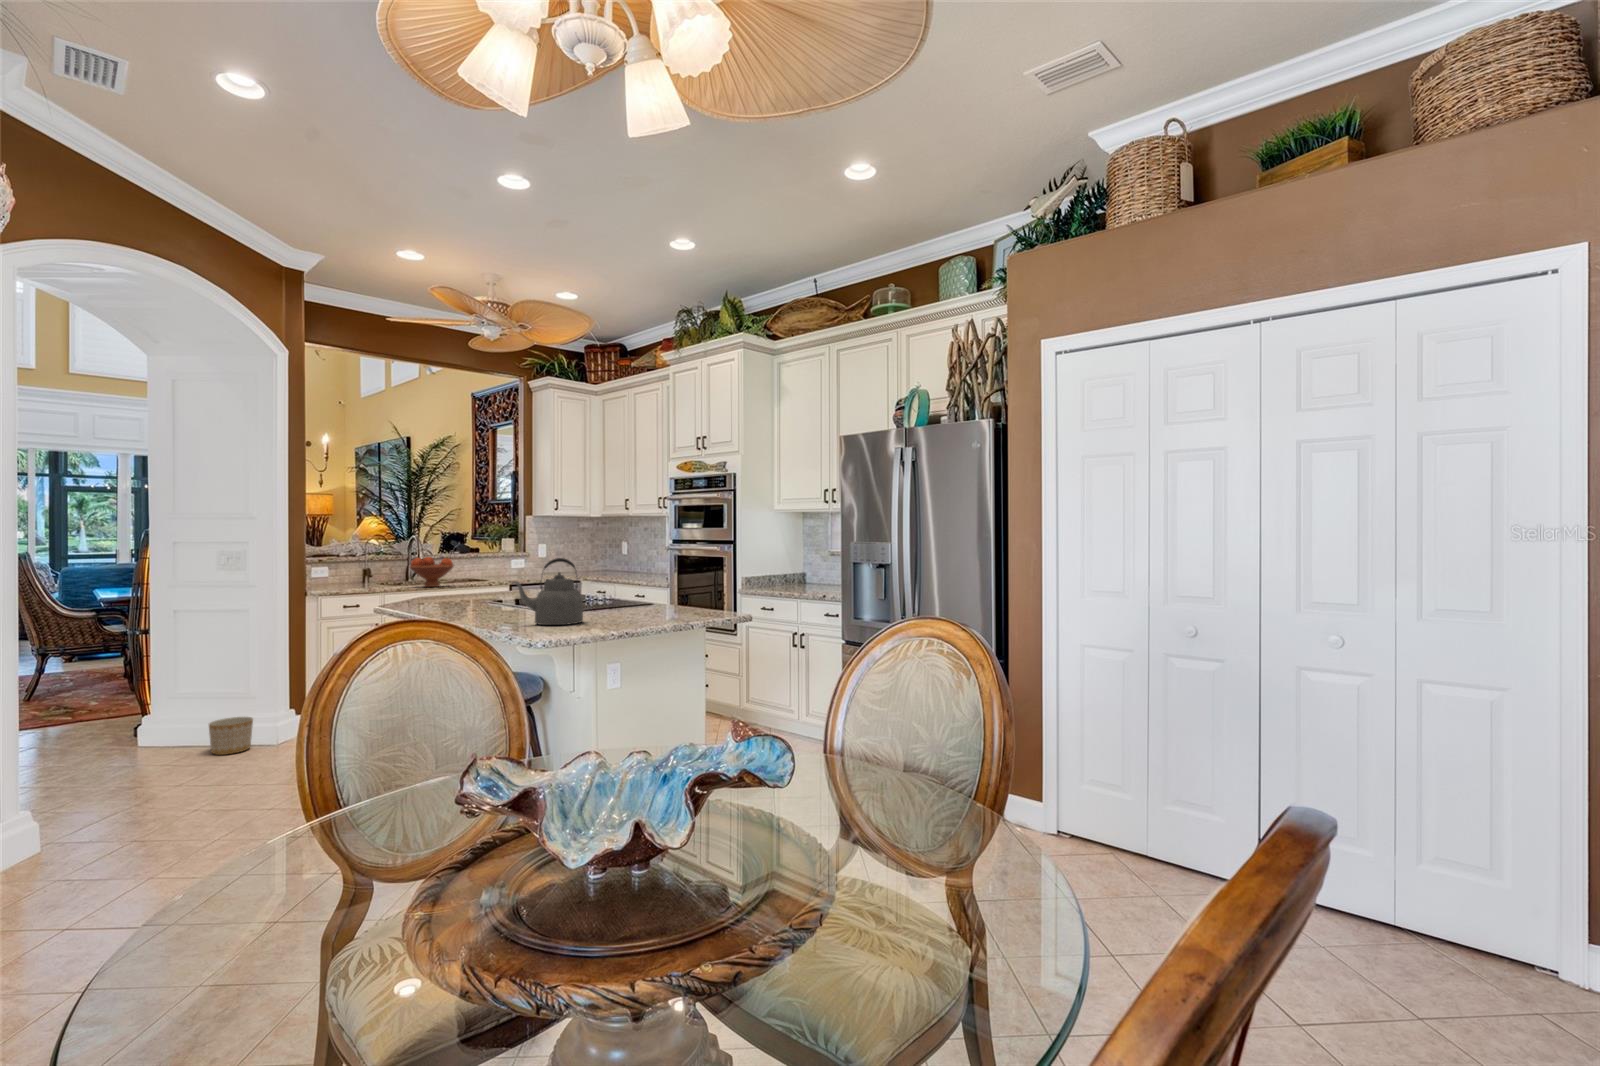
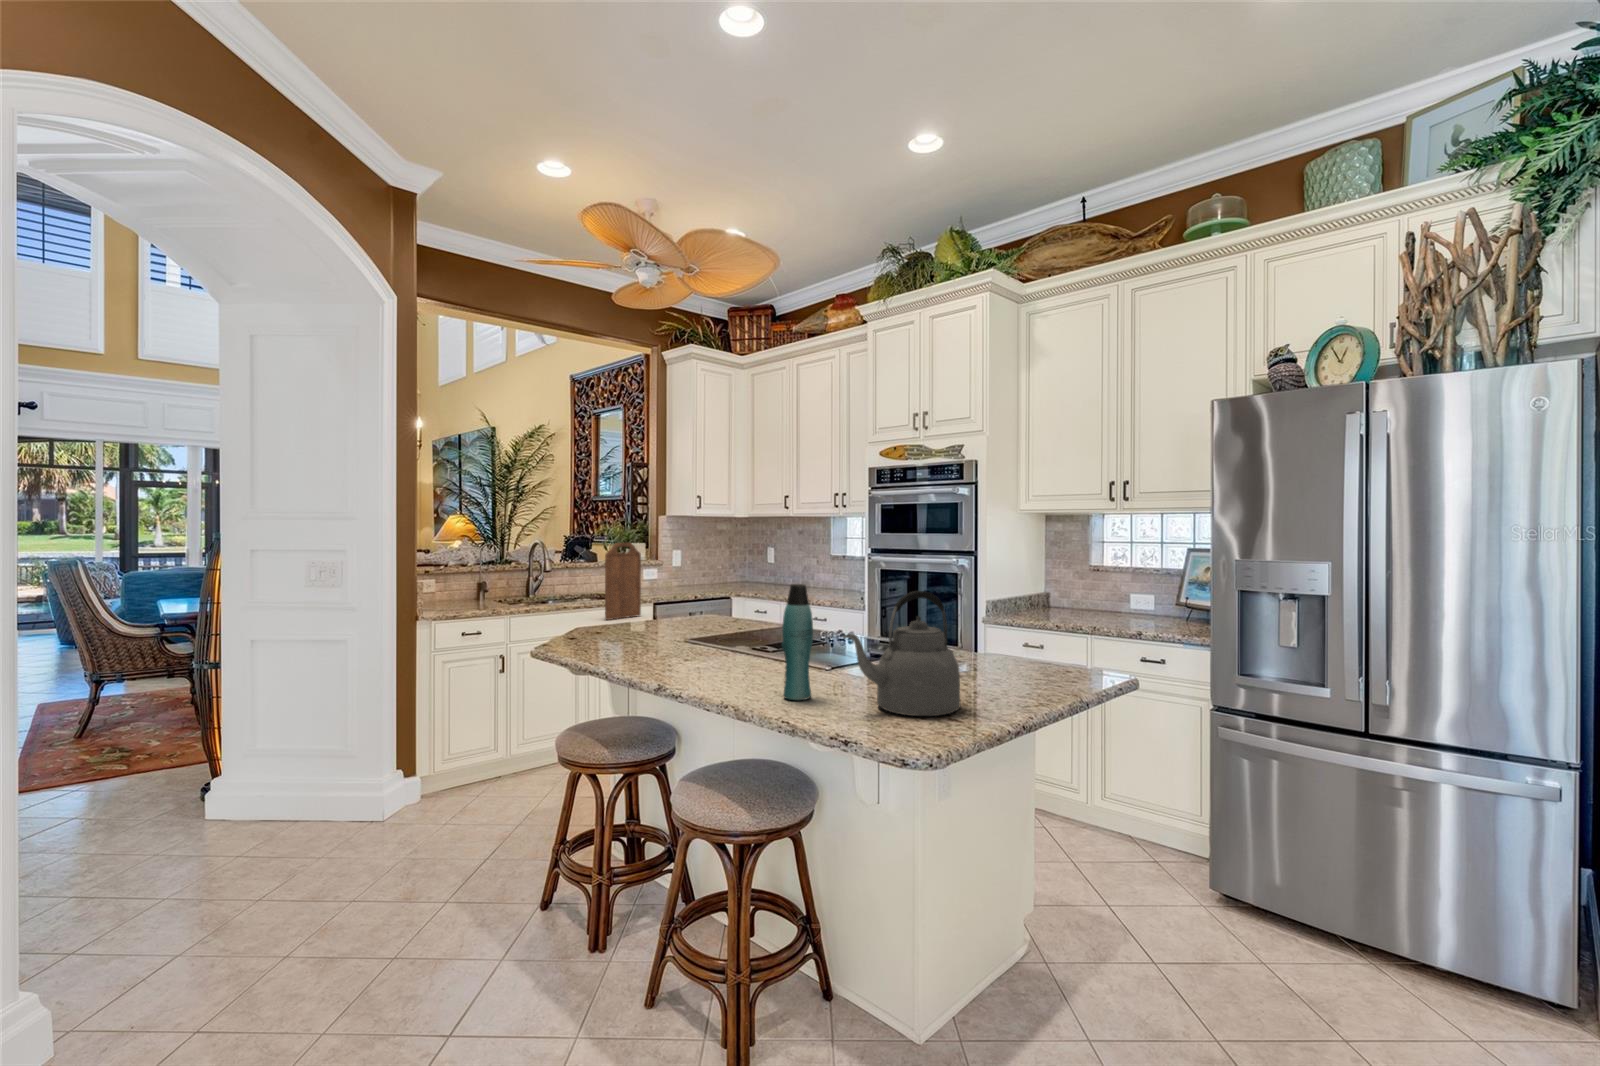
cutting board: none [452,537,484,596] -> present [605,543,641,620]
bottle: none [491,556,510,622] -> present [782,584,813,700]
fruit bowl: present [410,557,454,587] -> none [529,565,581,602]
planter: present [209,717,253,755] -> none [296,781,353,837]

